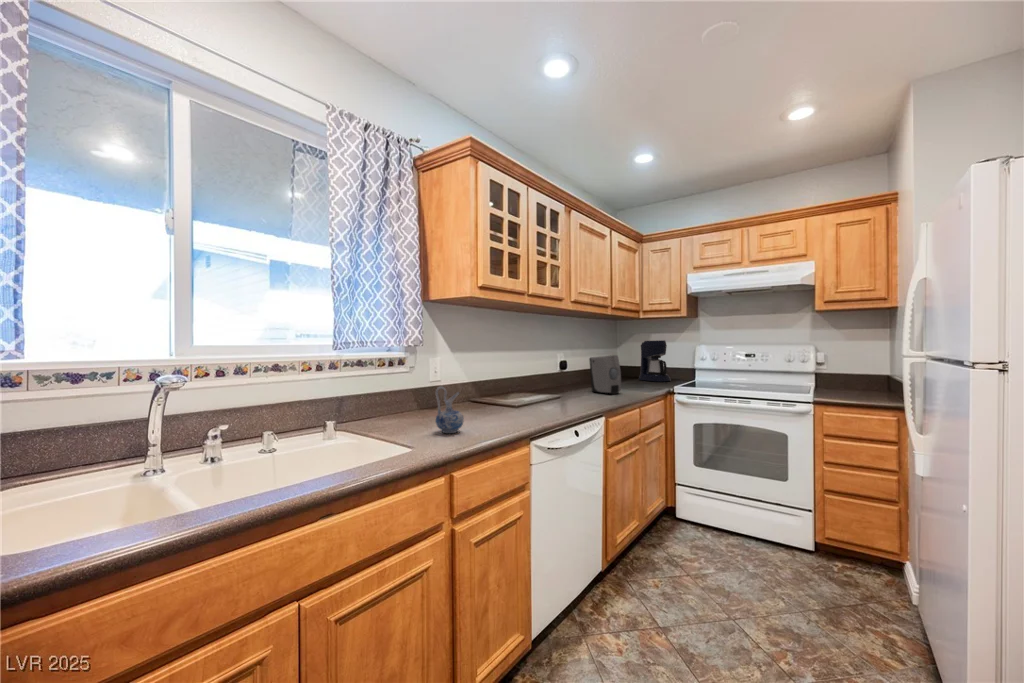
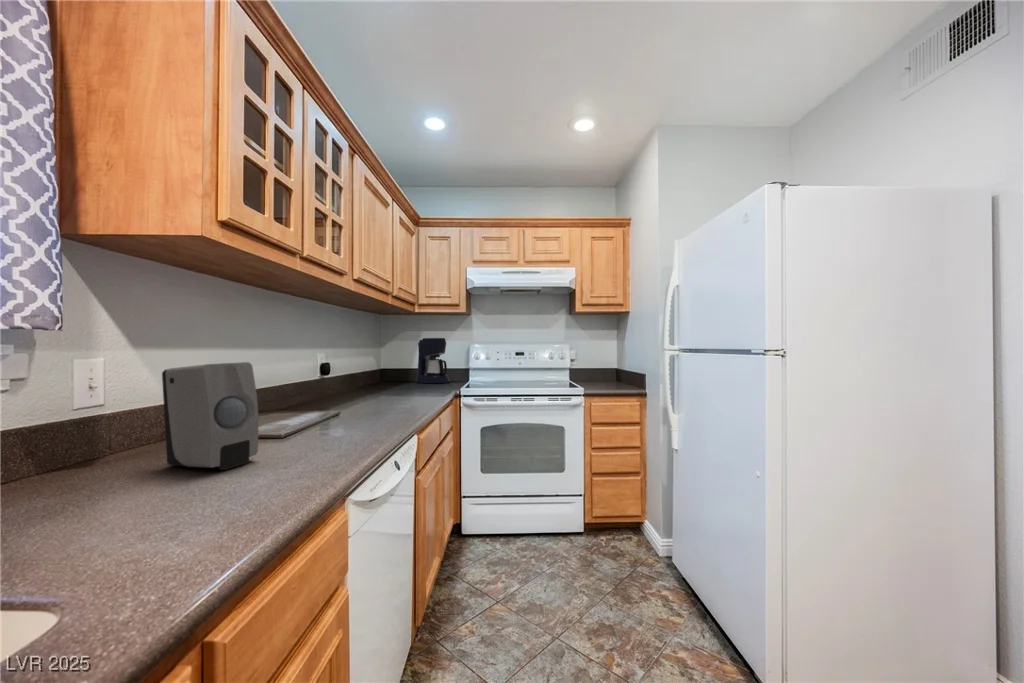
soap dispenser: present [589,355,621,394] -> present [162,362,259,470]
ceramic pitcher: present [435,387,464,433] -> none [69,419,164,534]

